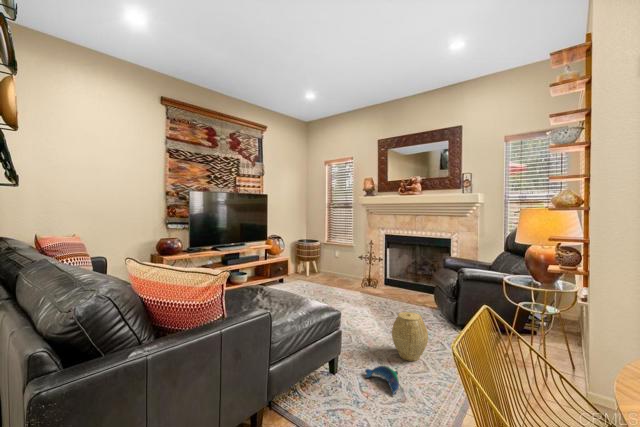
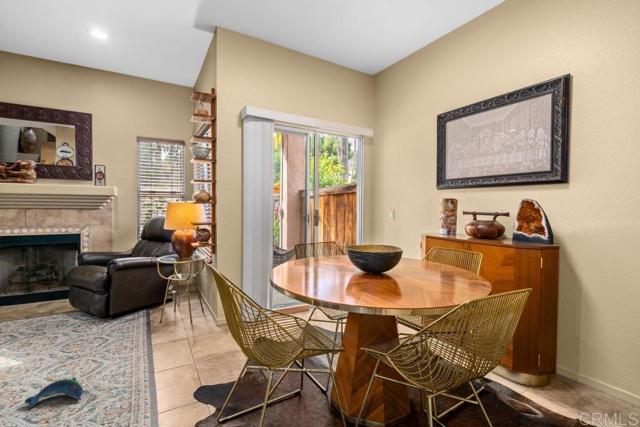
woven basket: present [392,312,428,361] -> none [46,315,95,369]

